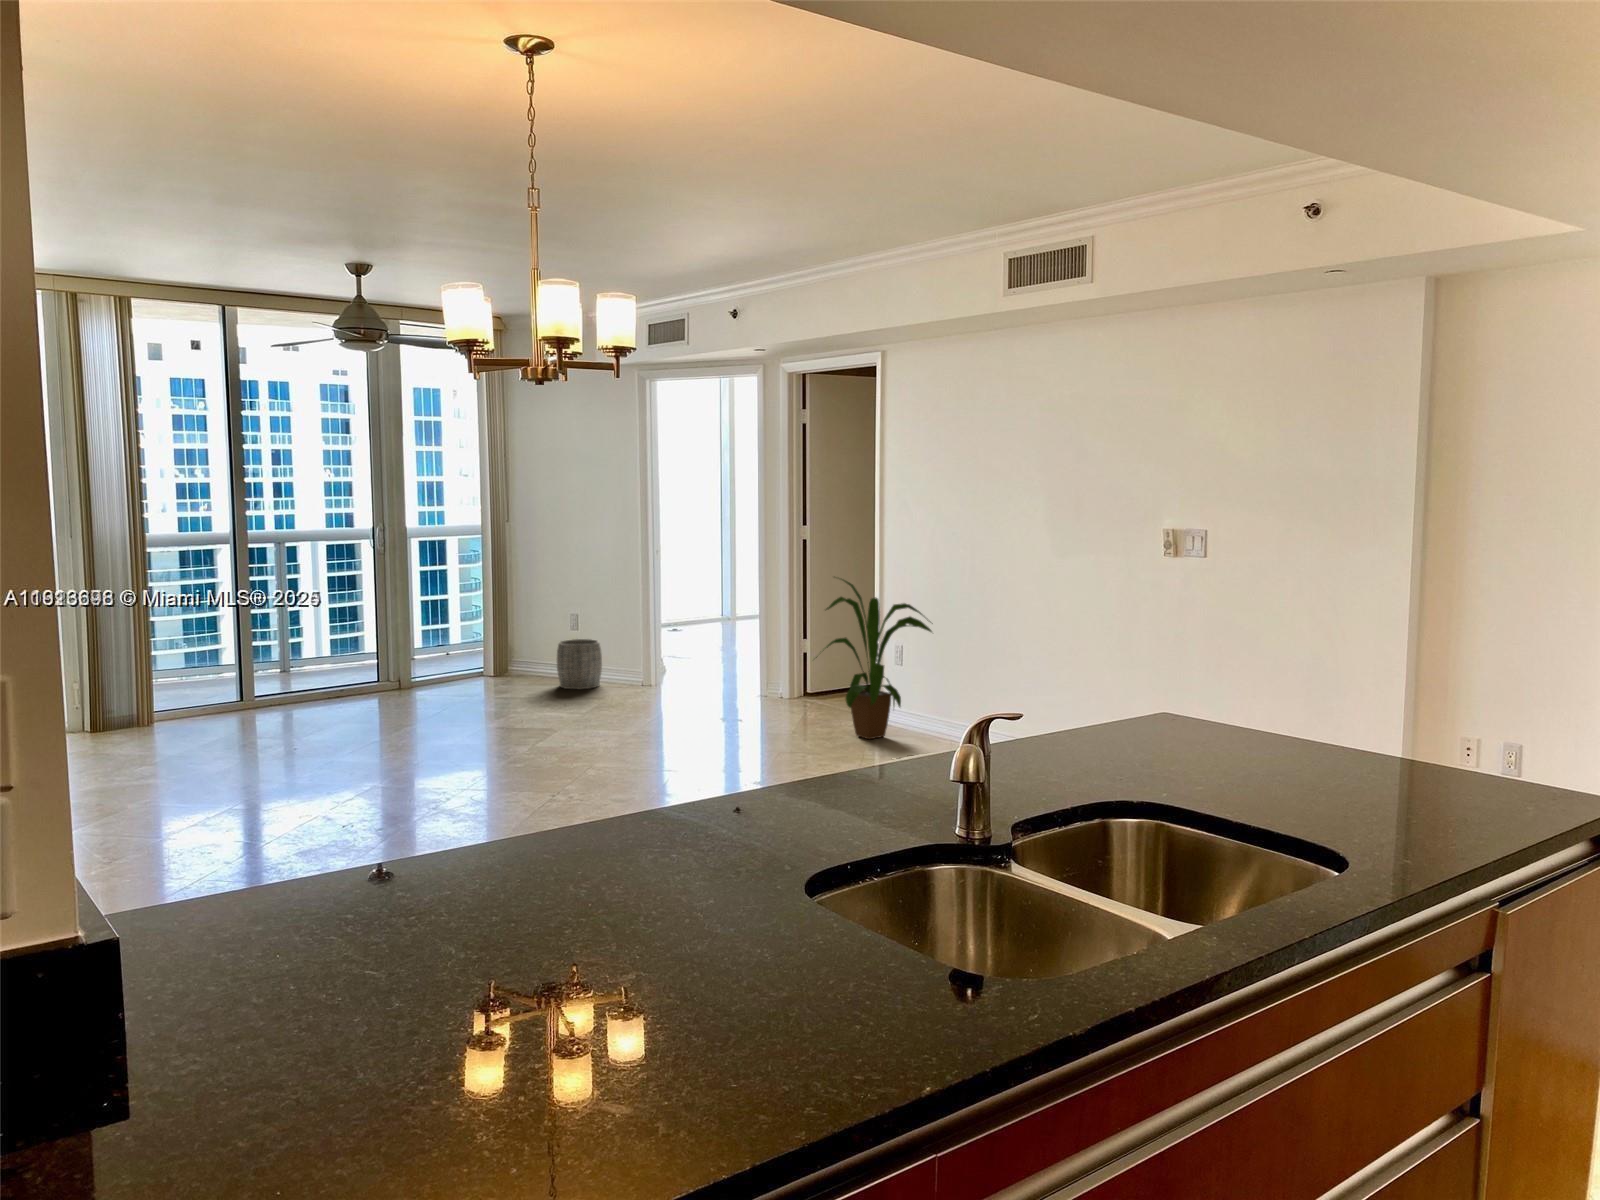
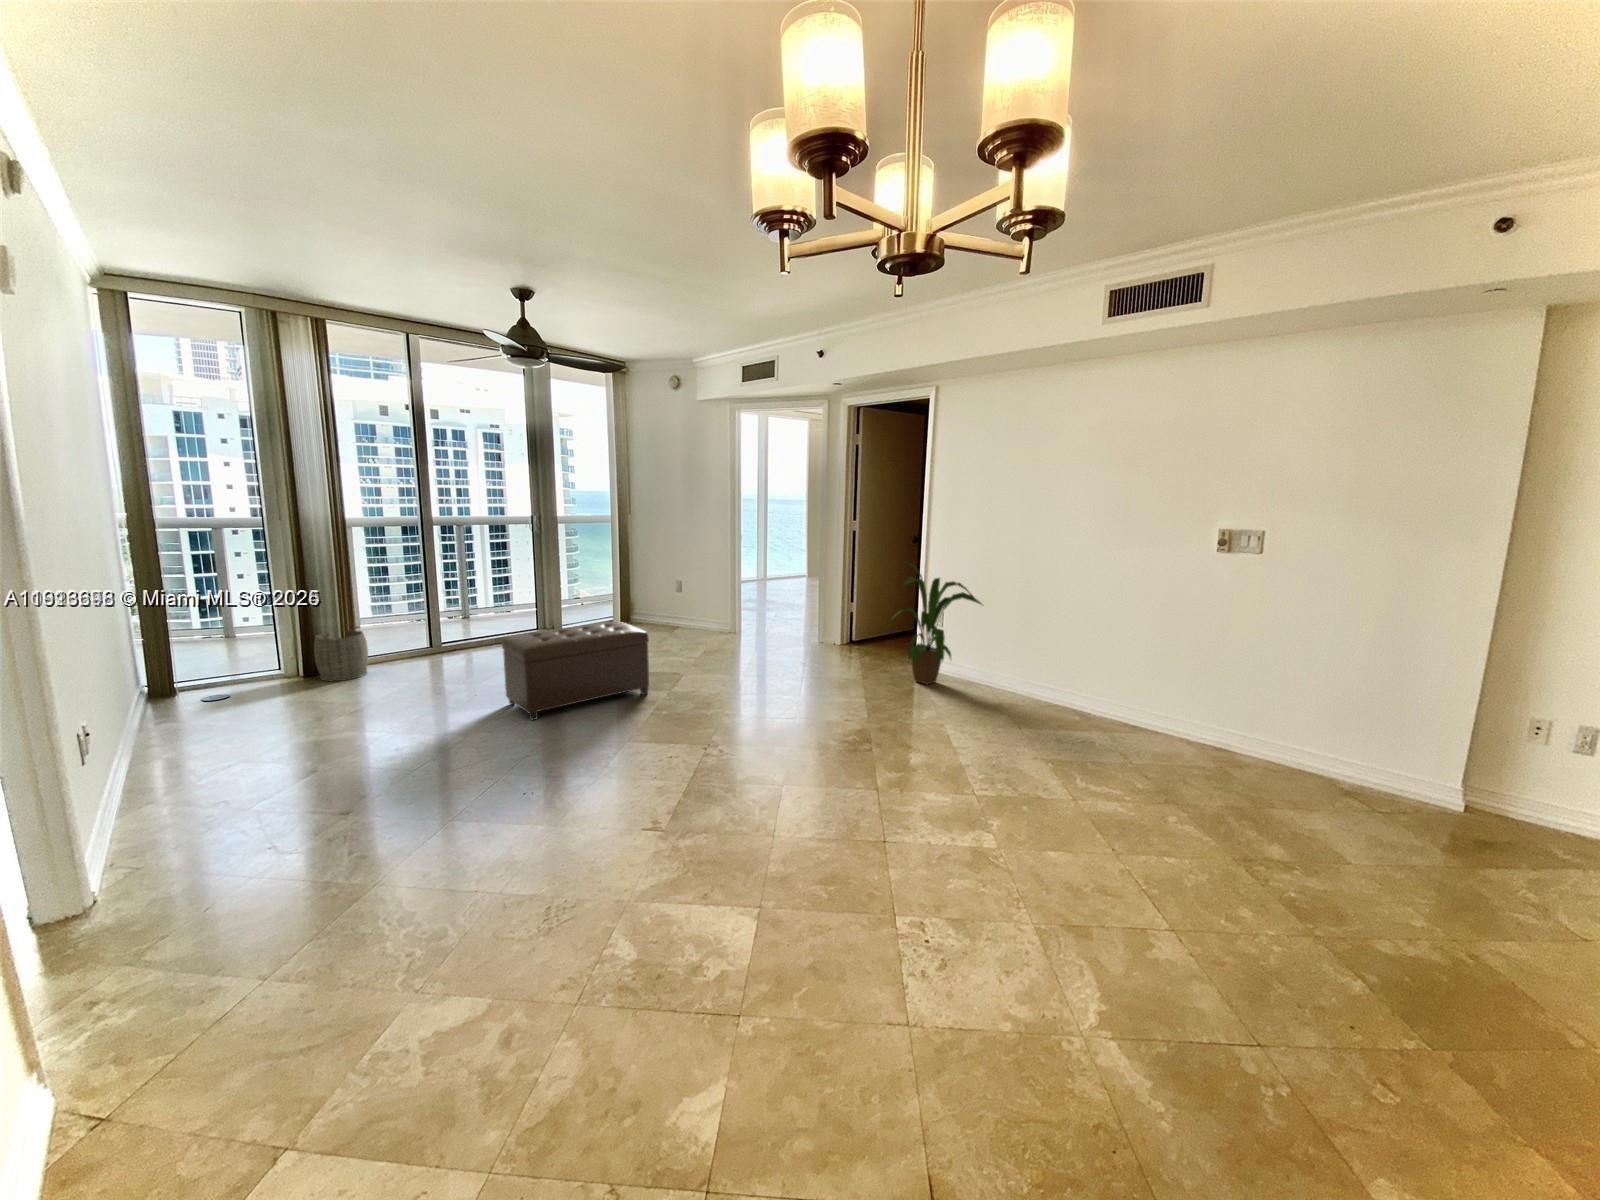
woven basket: present [557,639,602,689] -> present [314,630,368,681]
ottoman: none [328,659,507,771] -> present [502,622,649,720]

